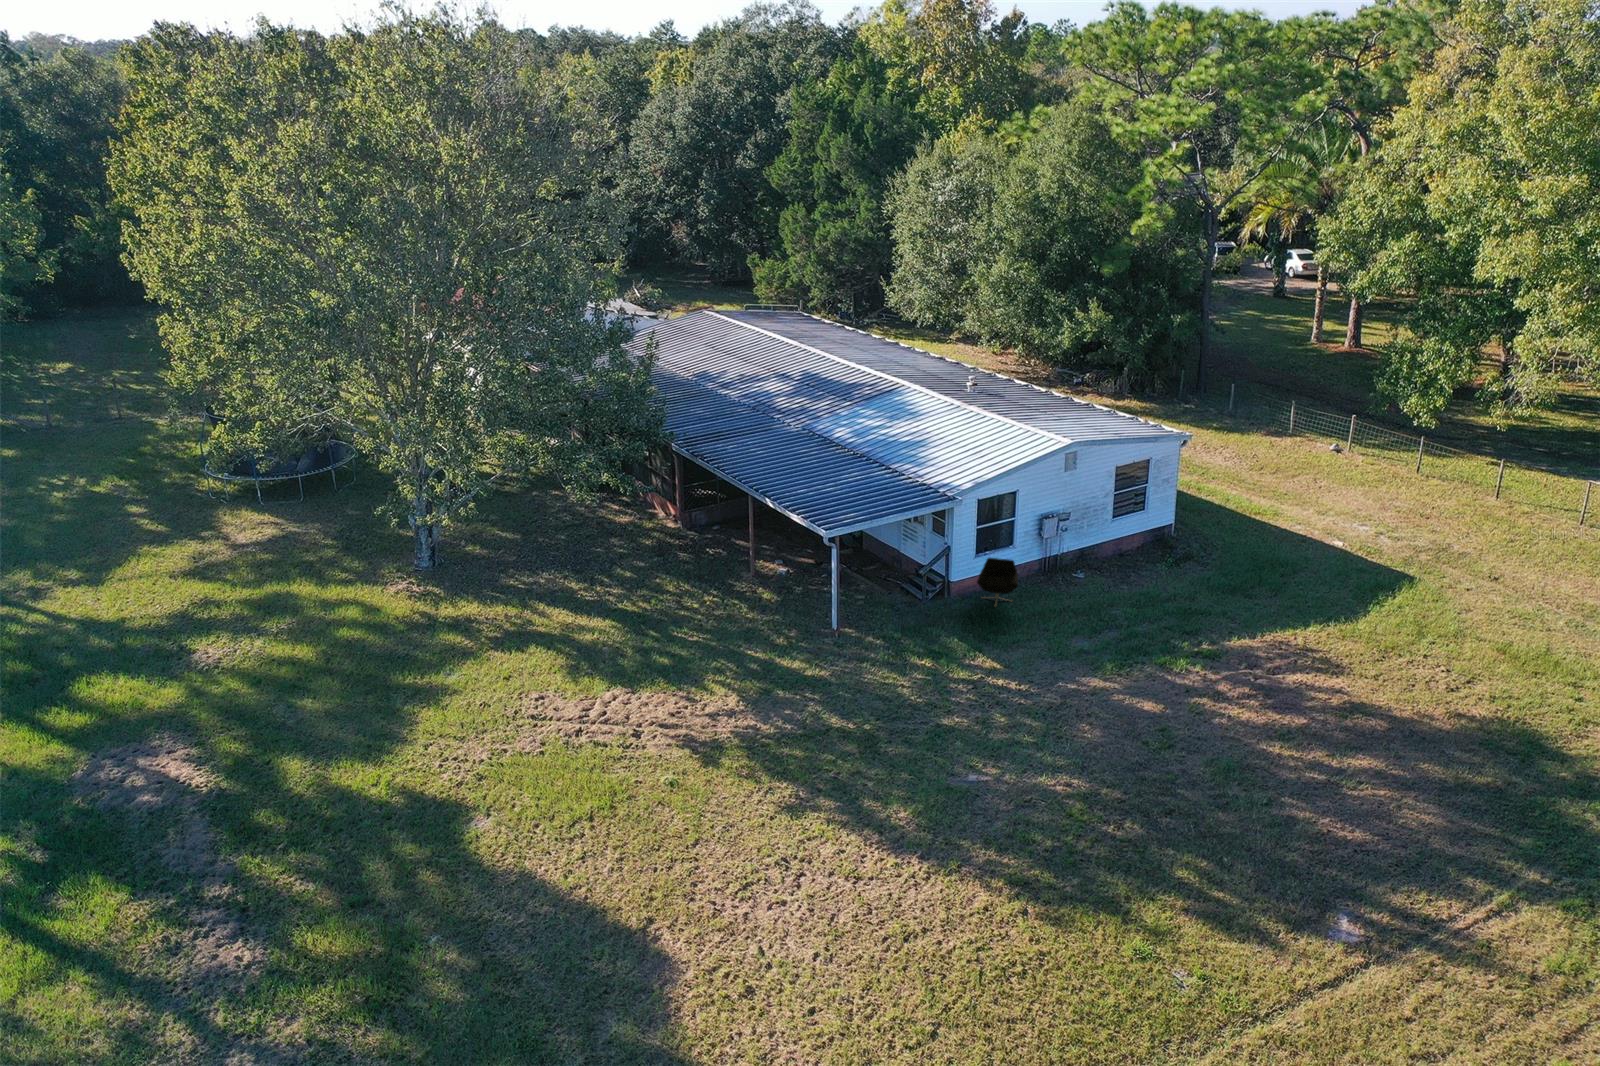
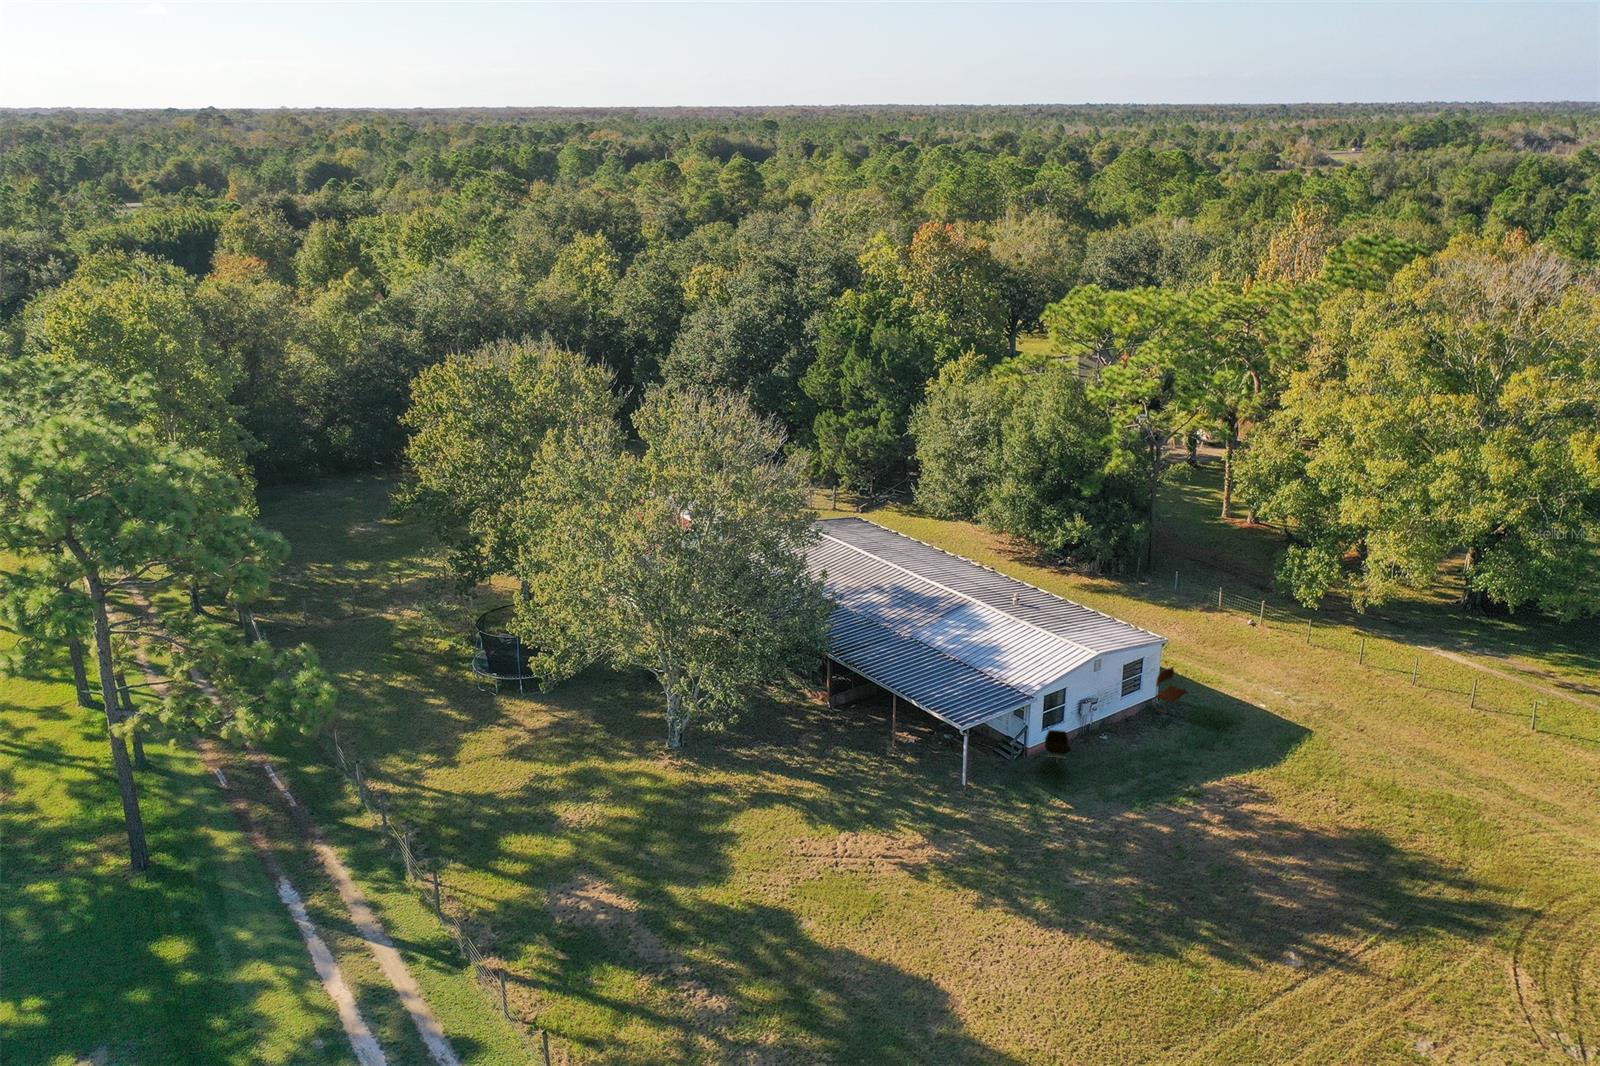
bench: none [1166,483,1220,550] -> present [1154,668,1187,713]

